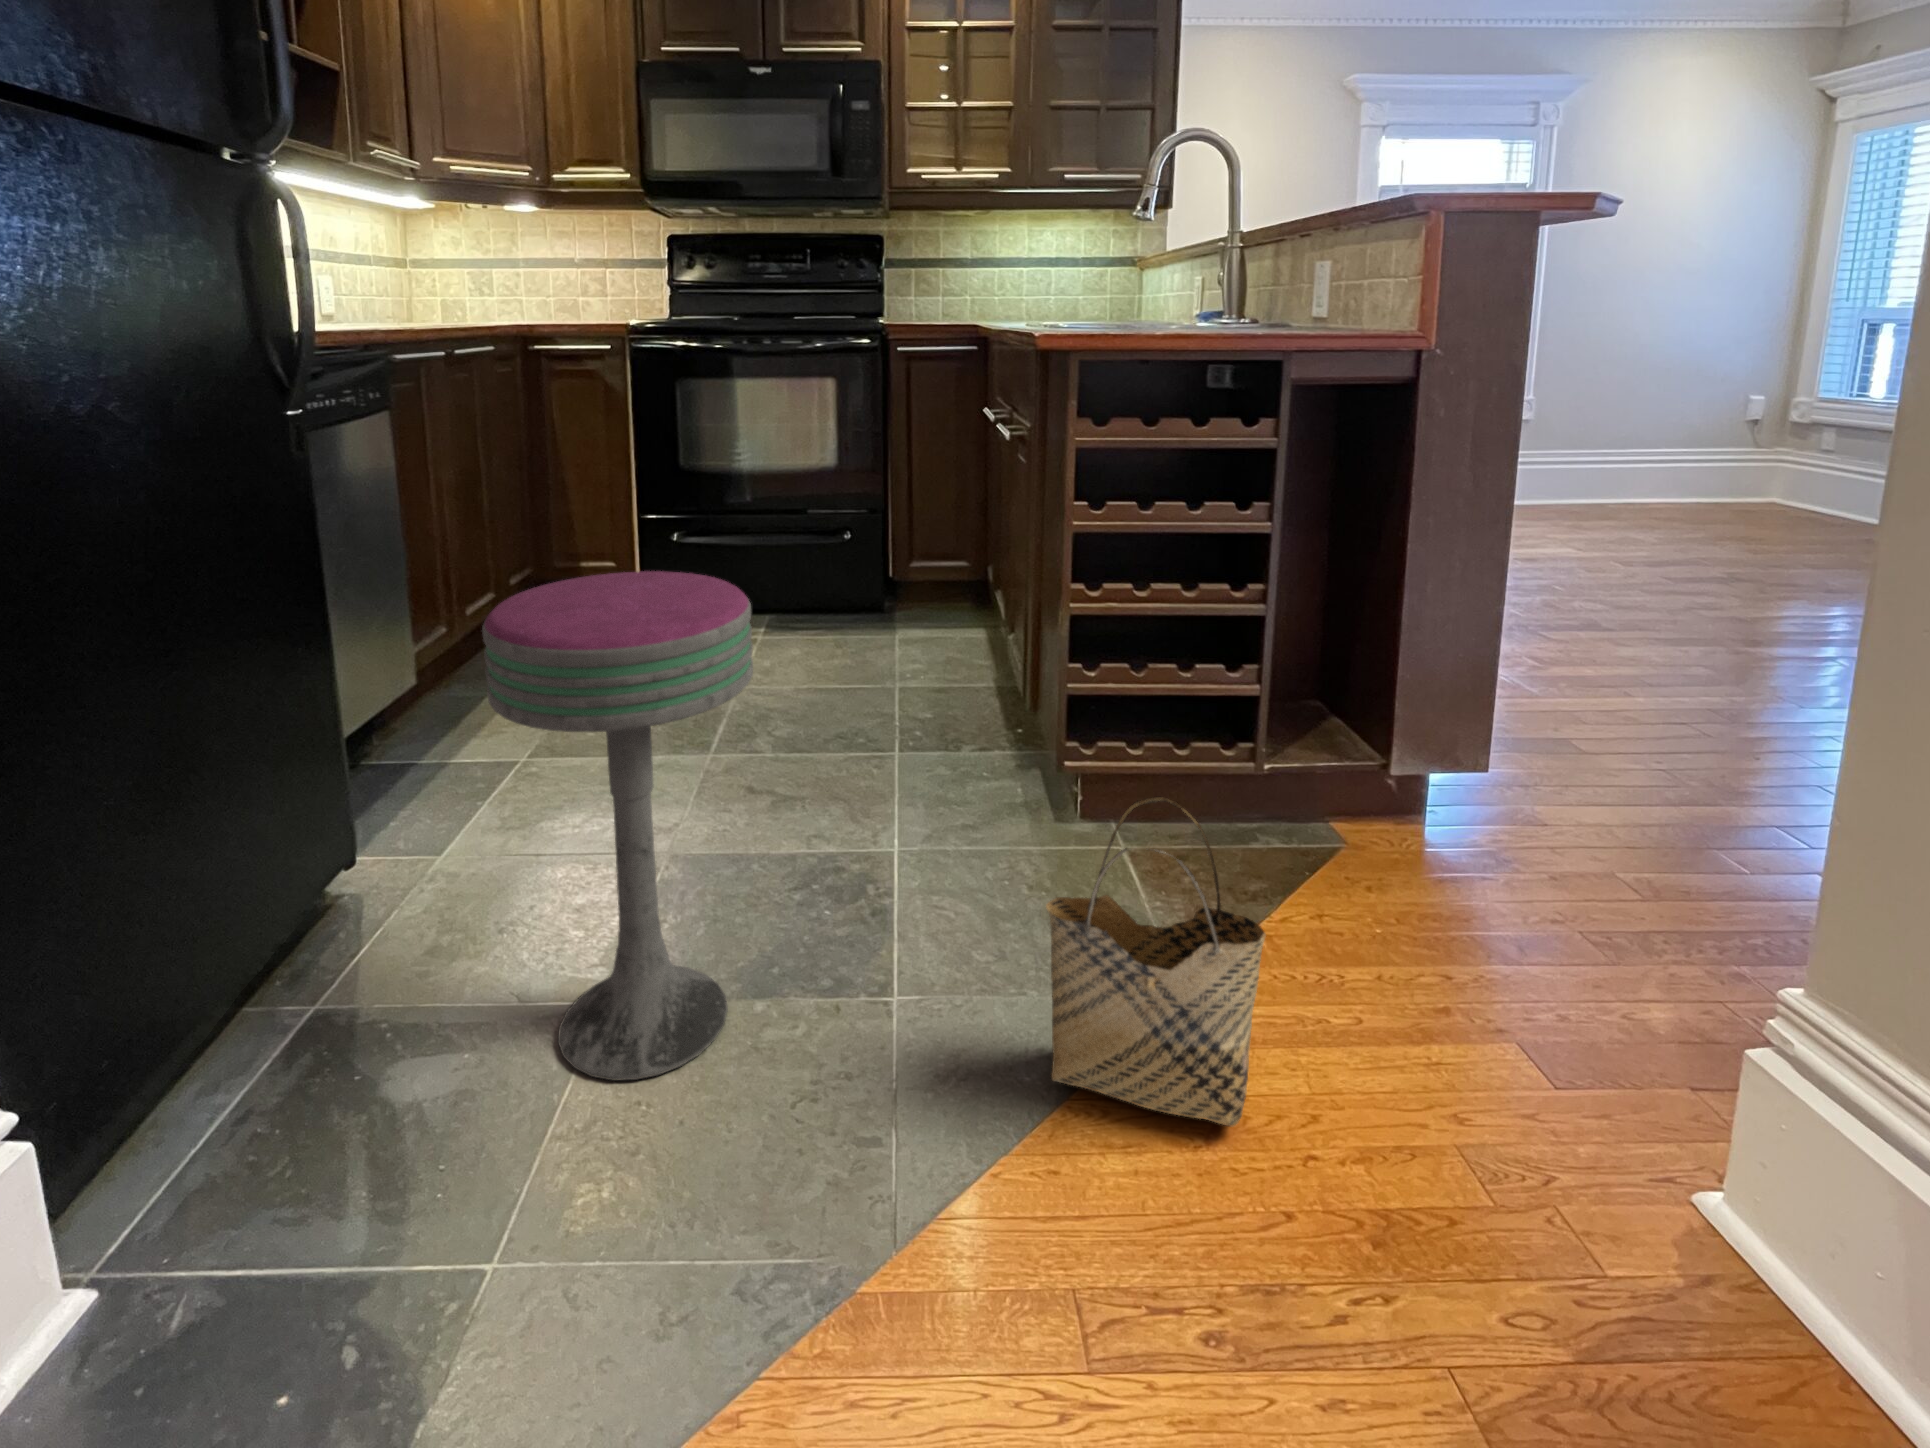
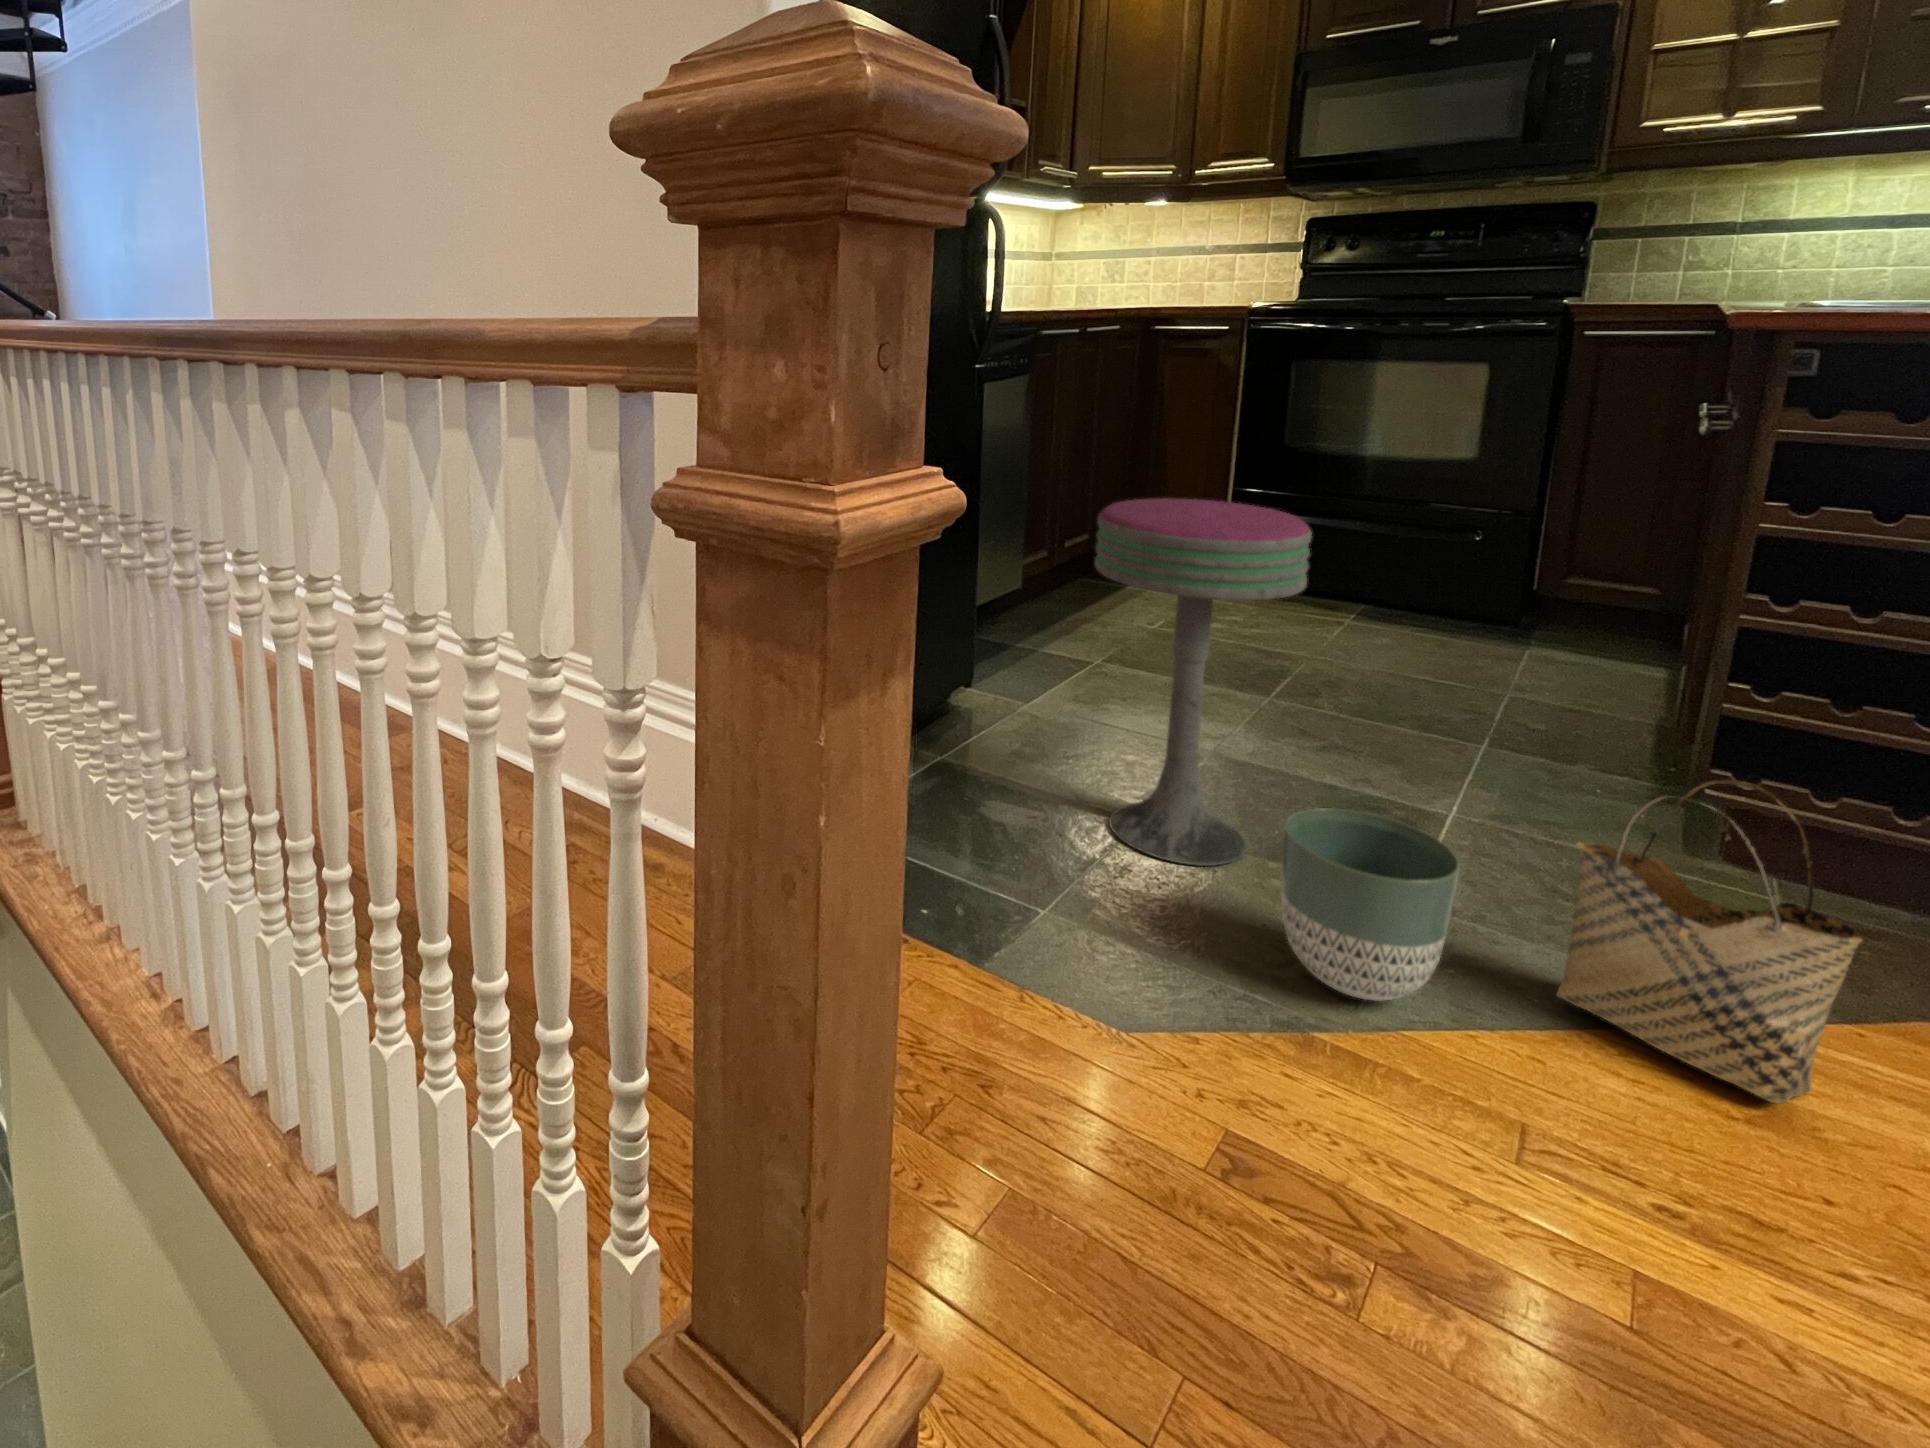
planter: none [785,953,974,1222] -> present [1282,808,1460,1001]

